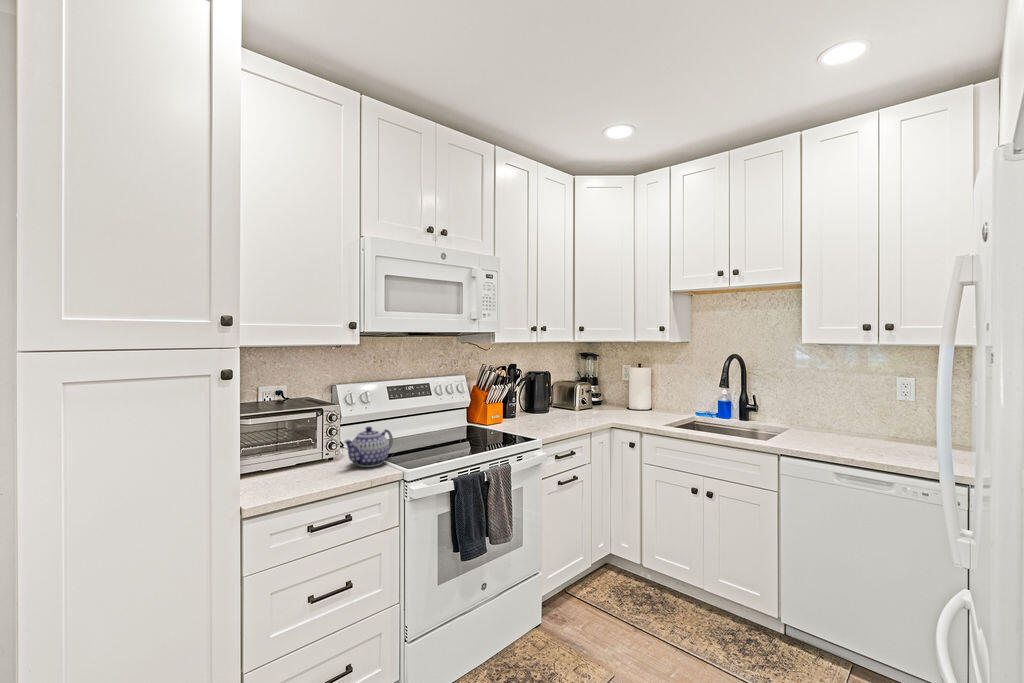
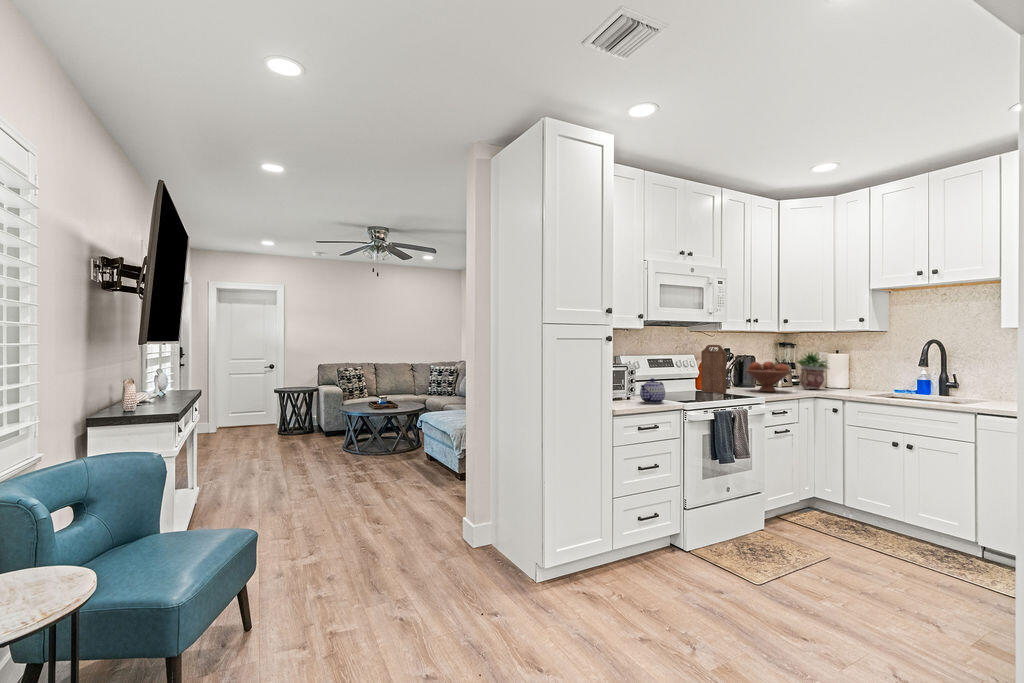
cutting board: none [471,363,500,430] -> present [701,345,727,393]
potted plant: none [591,366,630,413] -> present [797,352,829,389]
fruit bowl: none [529,382,581,423] -> present [746,361,790,392]

